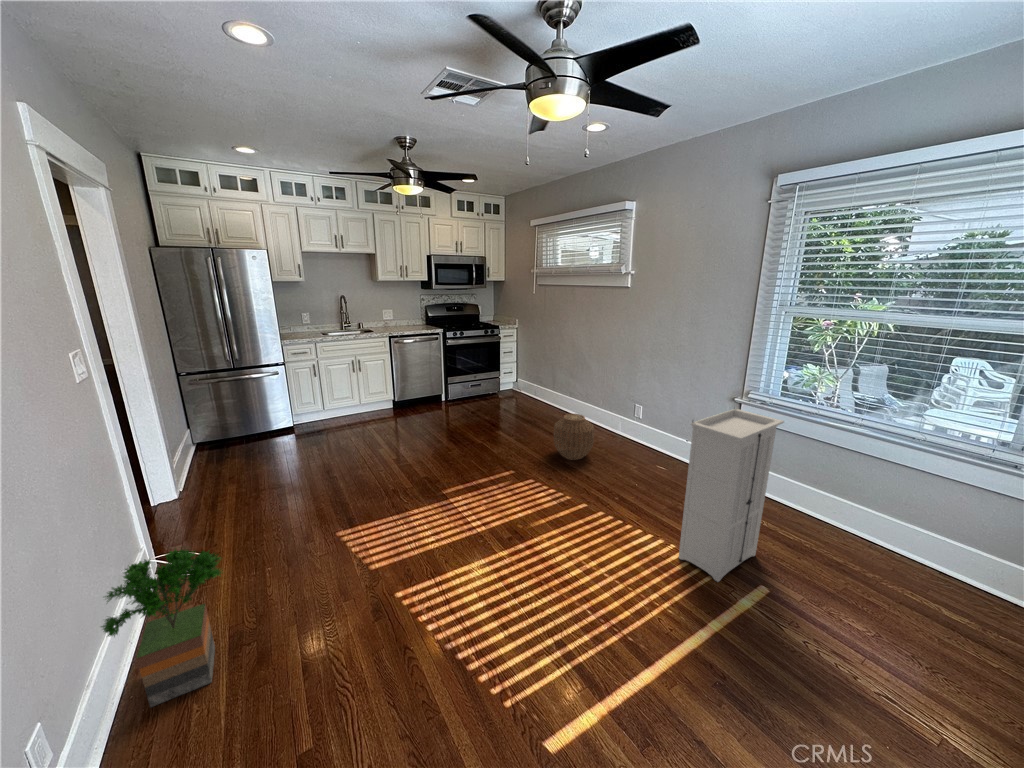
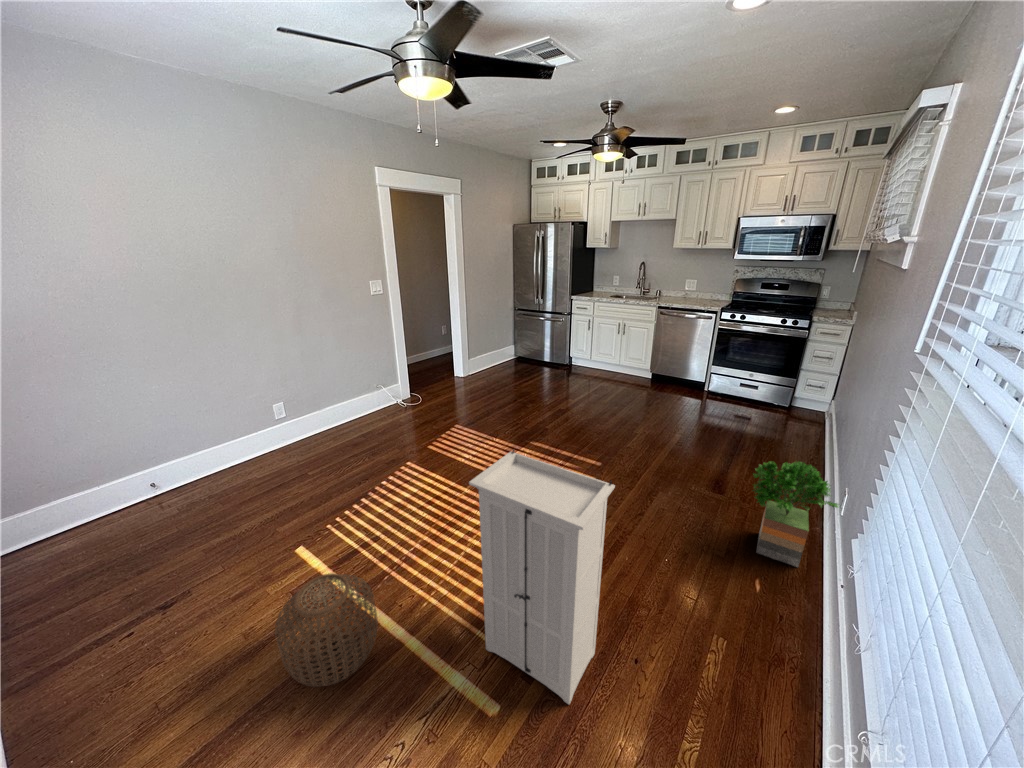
woven basket: present [554,414,594,460] -> present [275,573,378,686]
potted tree: present [101,549,222,707] -> present [753,461,838,567]

